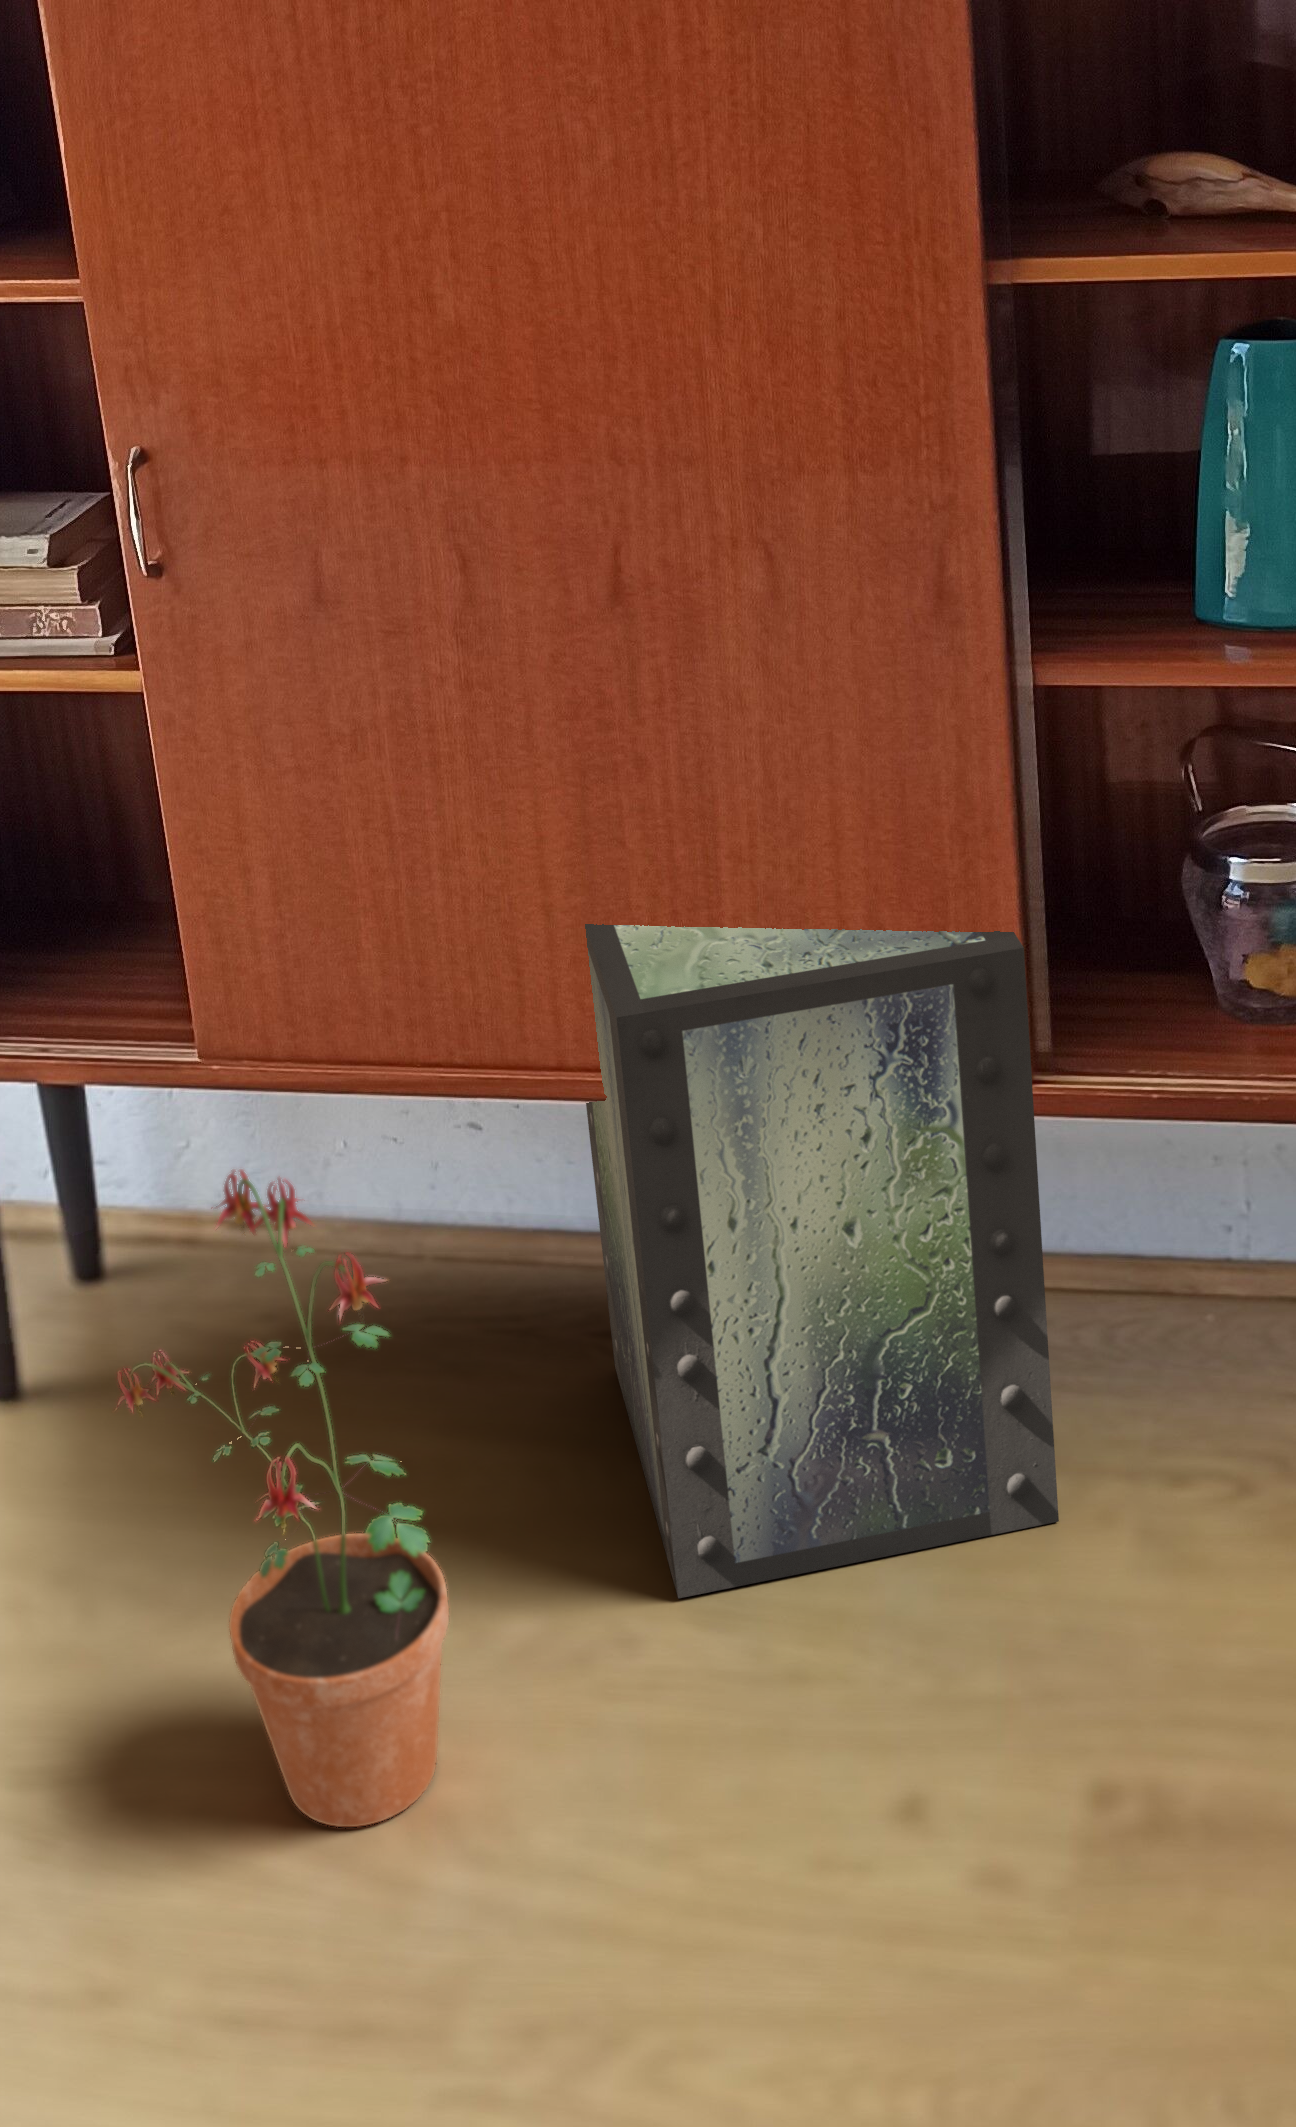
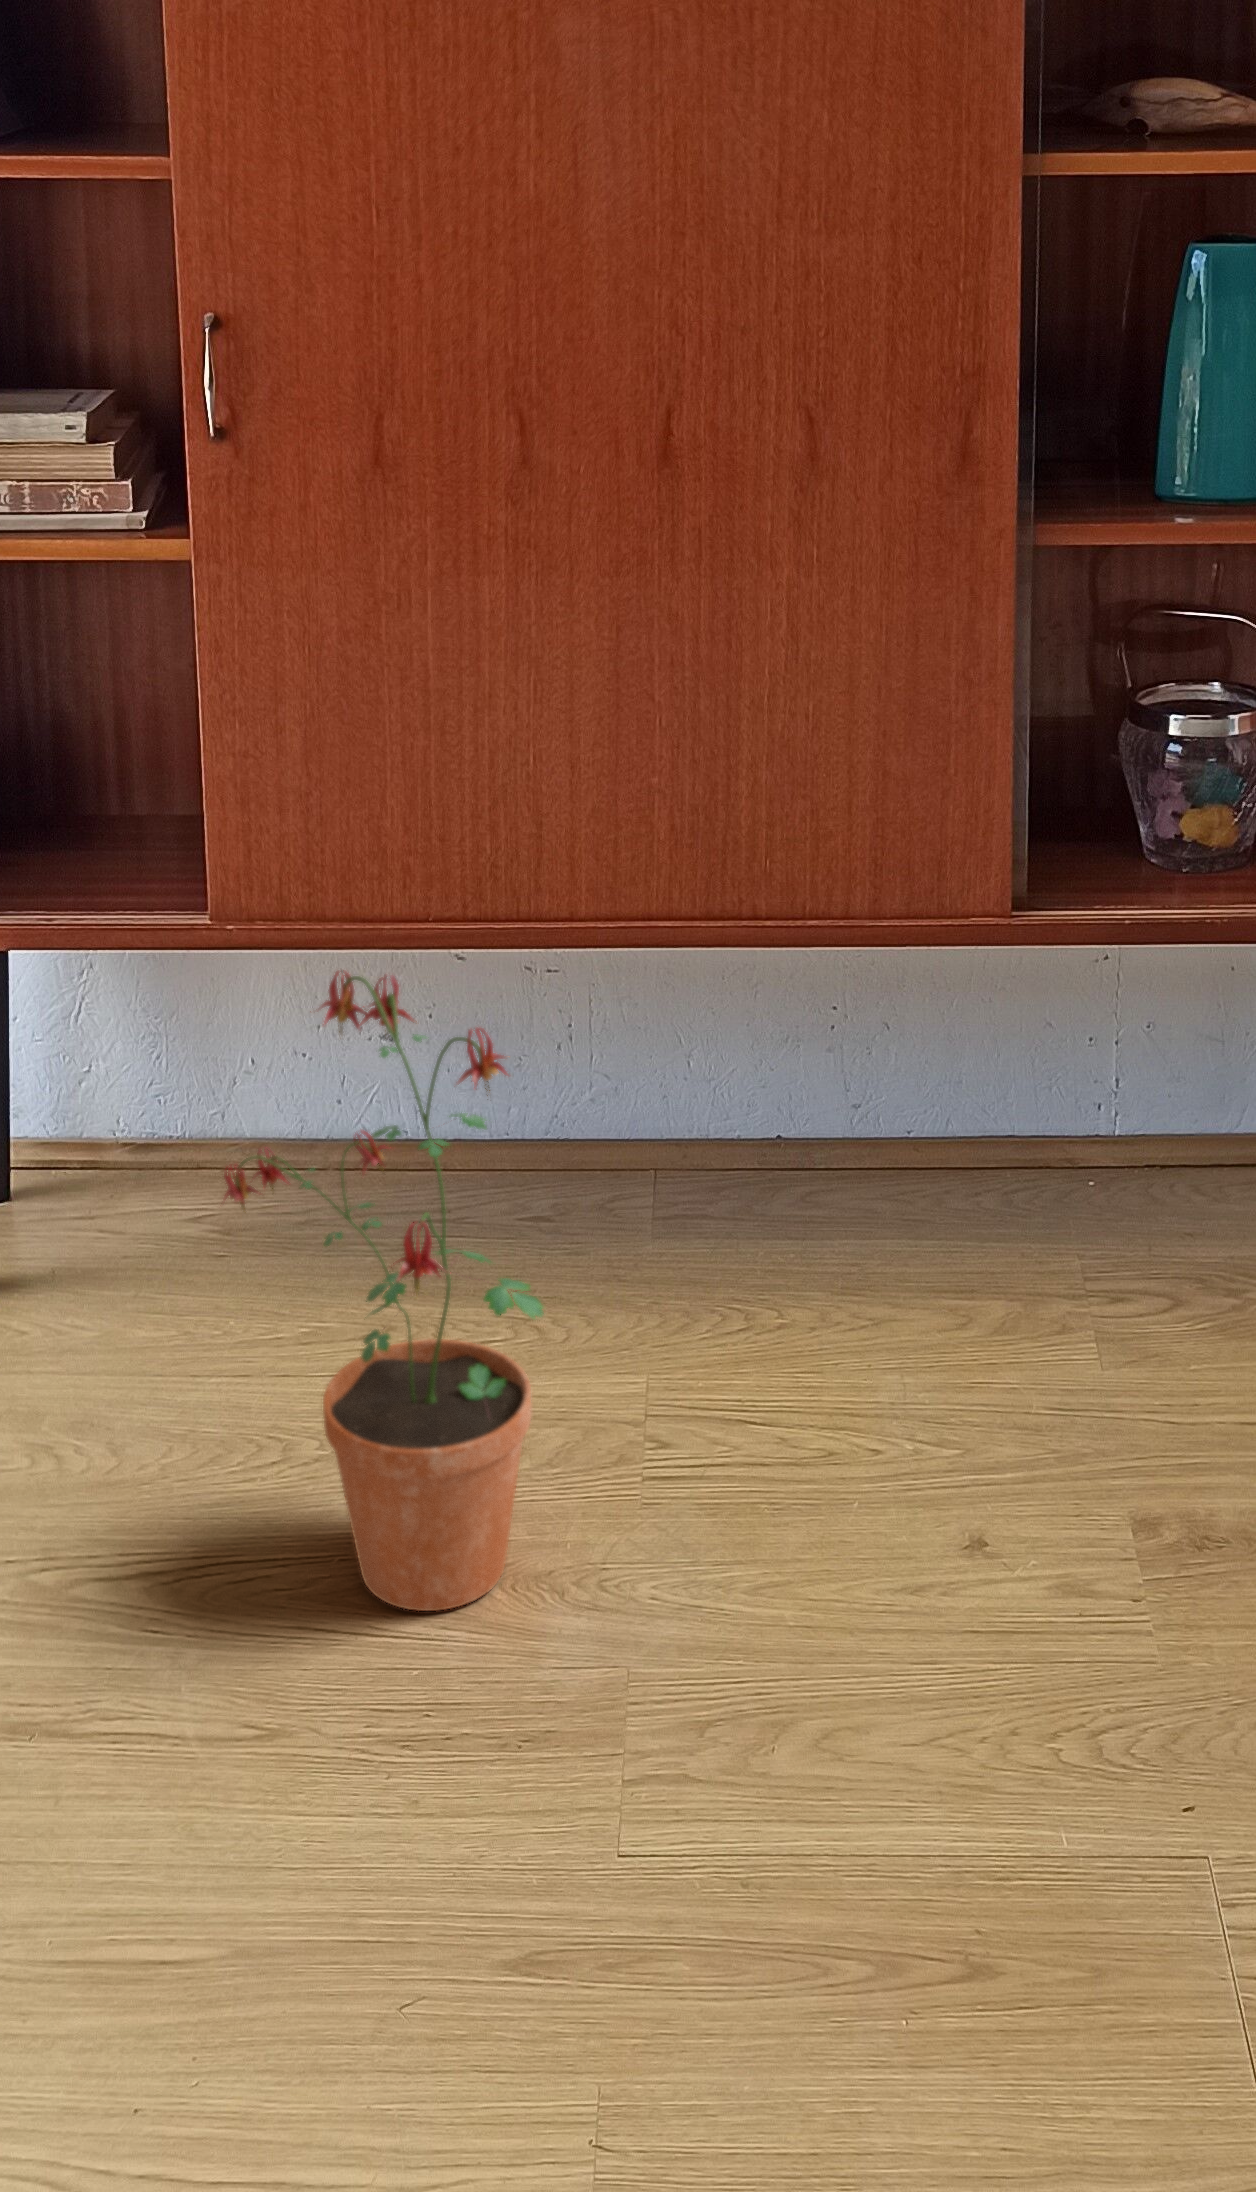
storage box: present [585,924,1059,1598] -> none [548,678,1027,1417]

